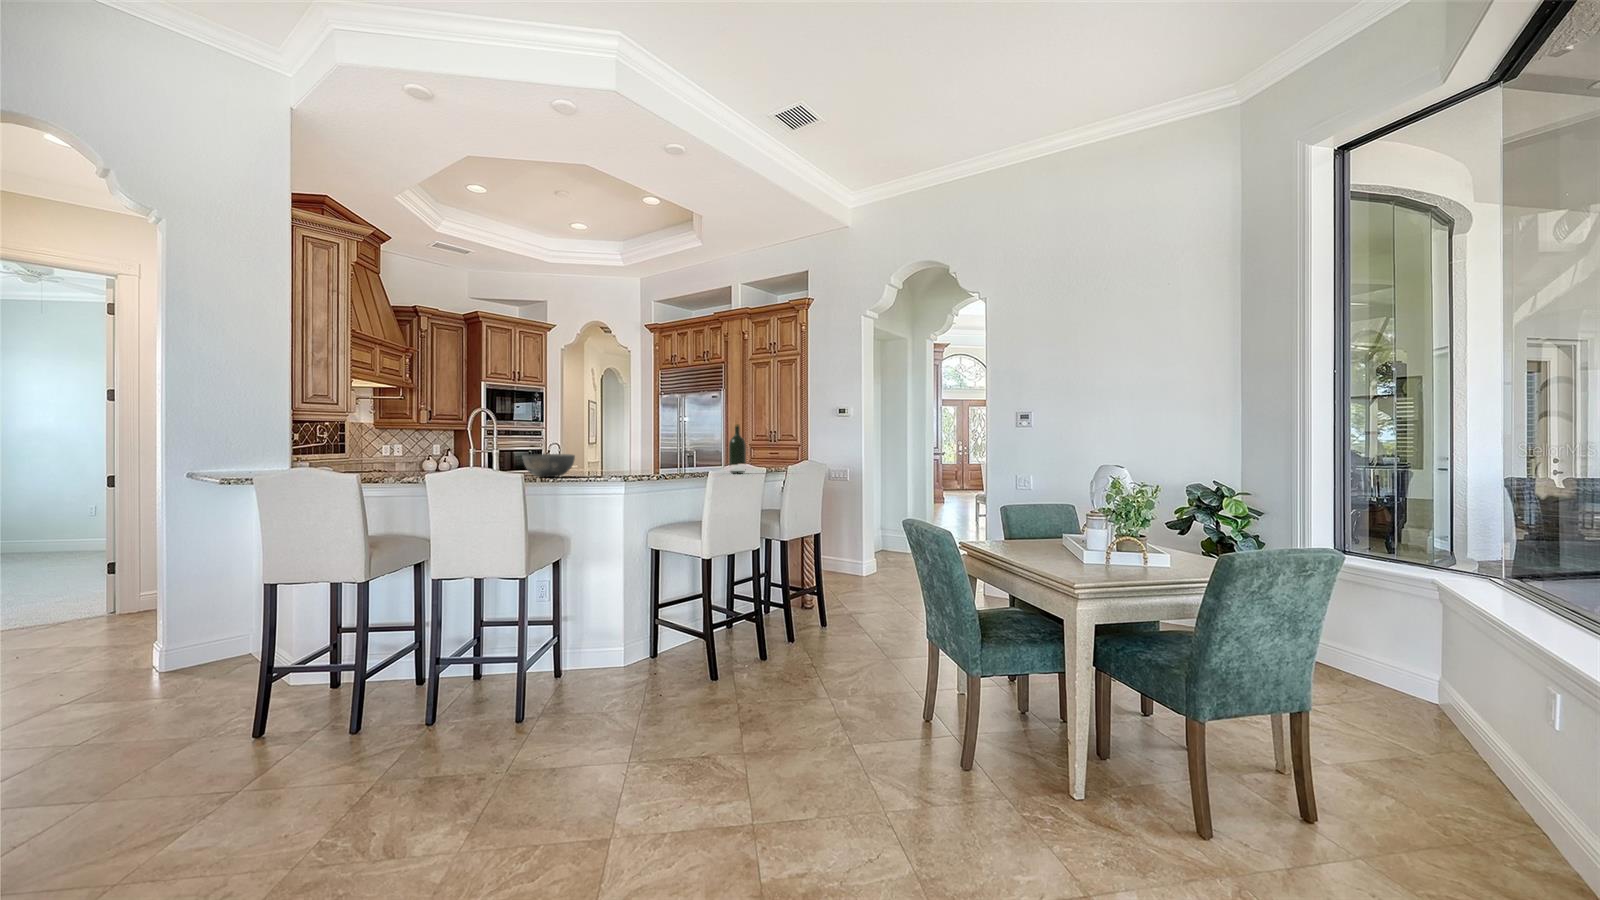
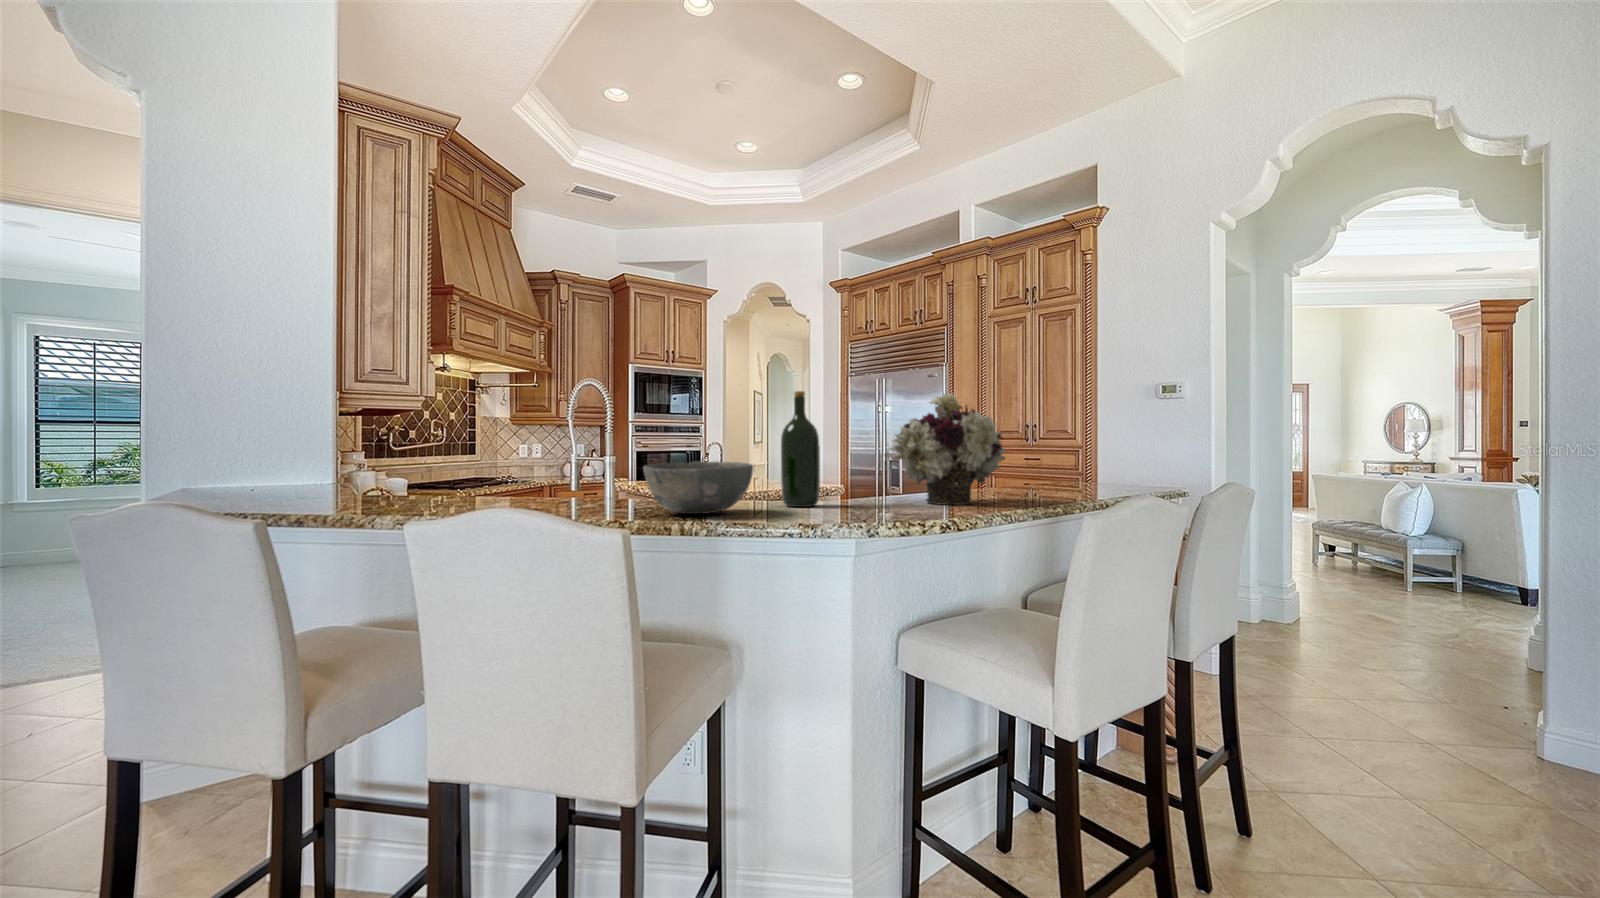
flower arrangement: none [646,421,705,475] -> present [890,394,1005,505]
wine bottle: present [729,424,746,474] -> present [781,391,820,507]

